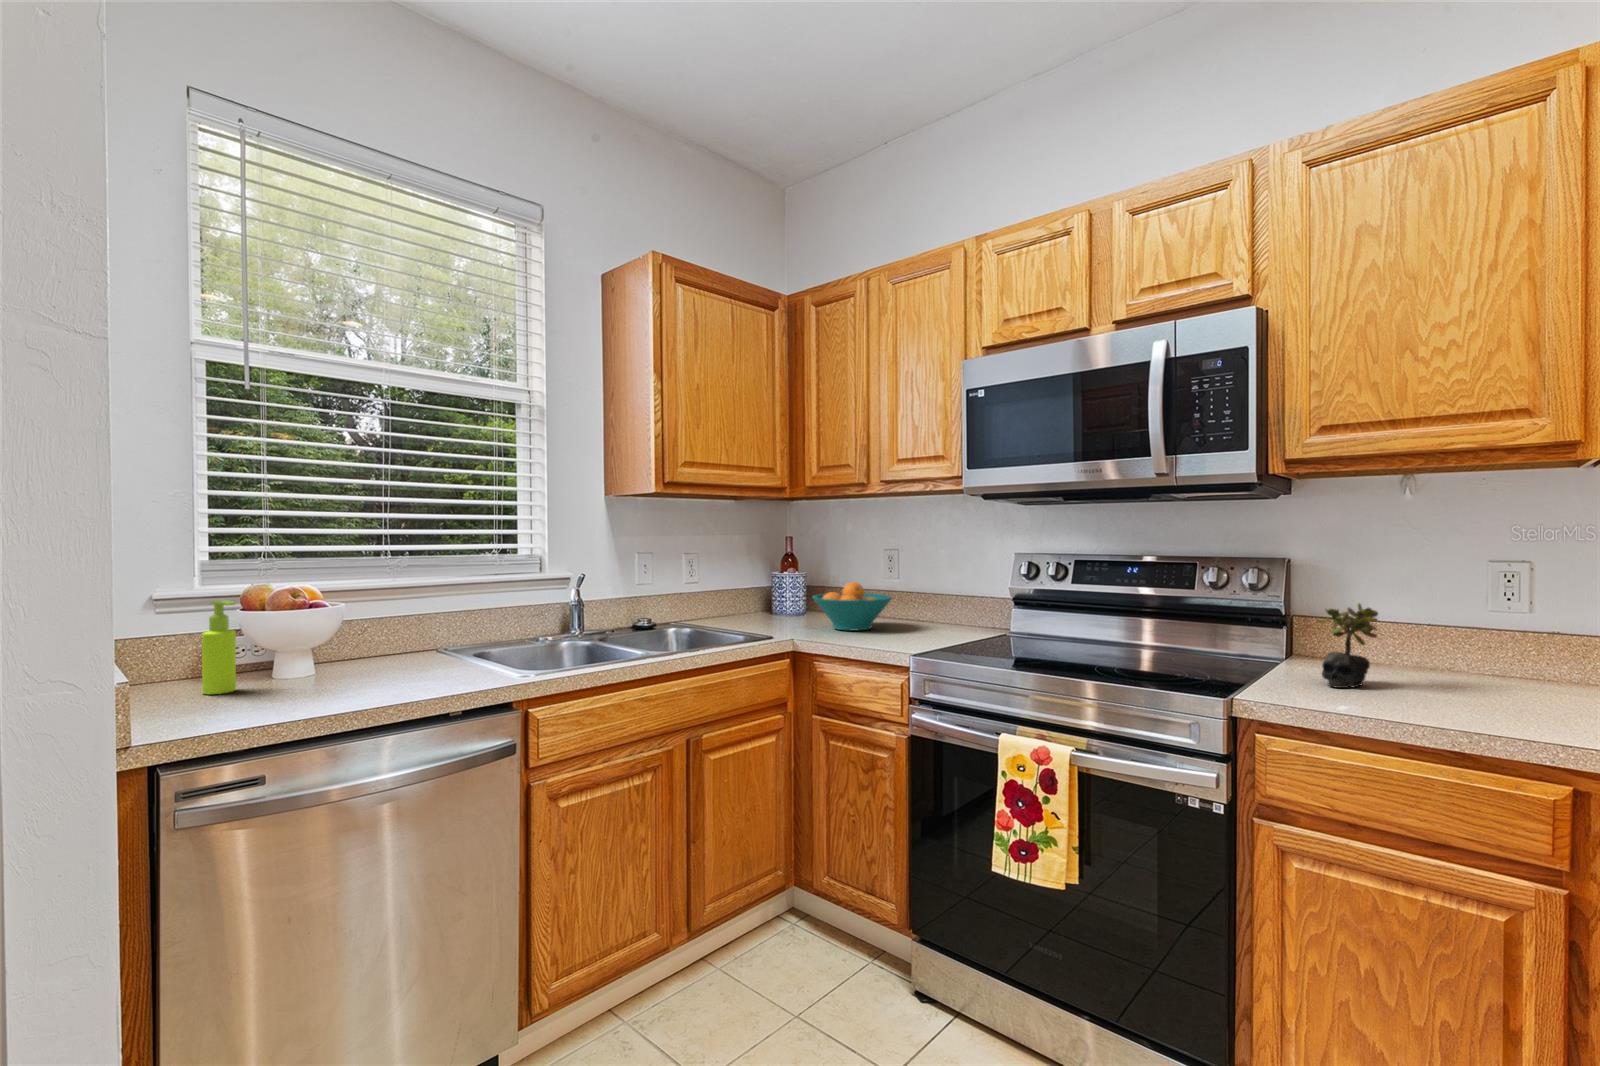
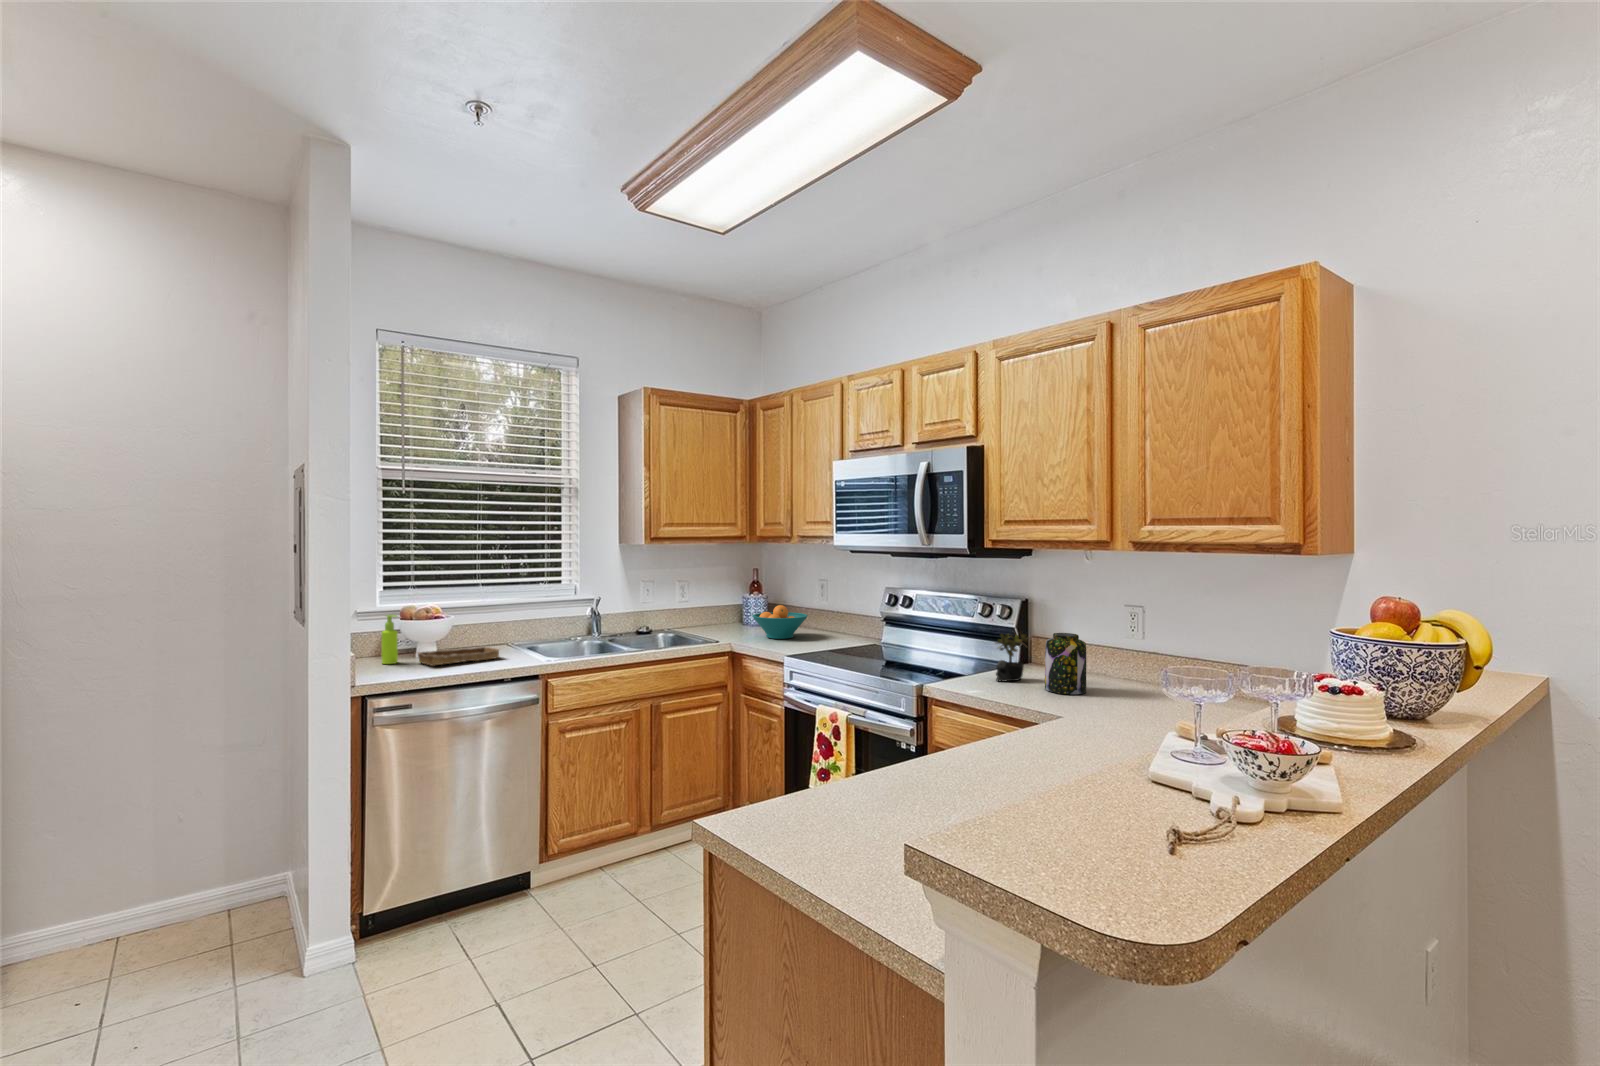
jar: none [1440,603,1536,708] -> present [1045,633,1086,694]
tray: none [269,655,439,694] -> present [418,647,499,666]

